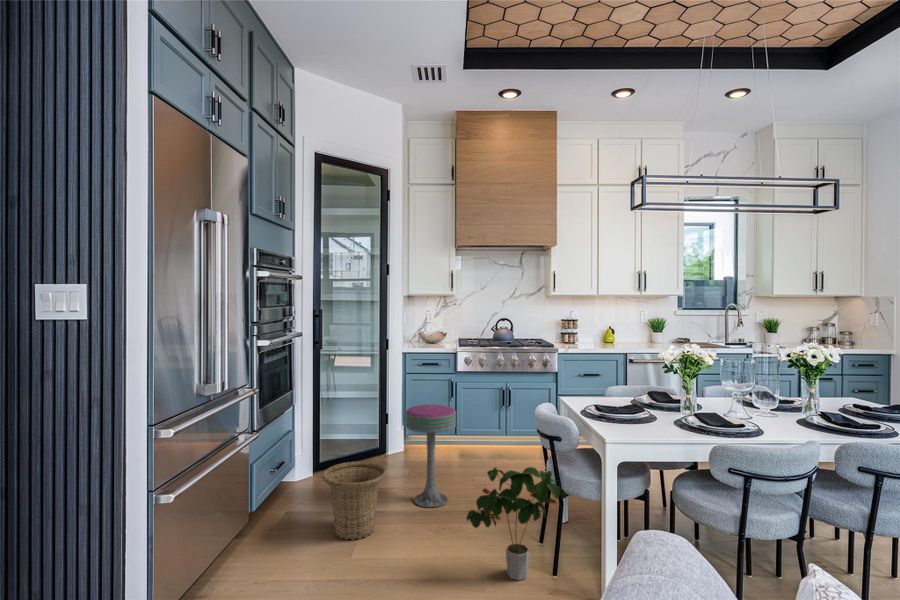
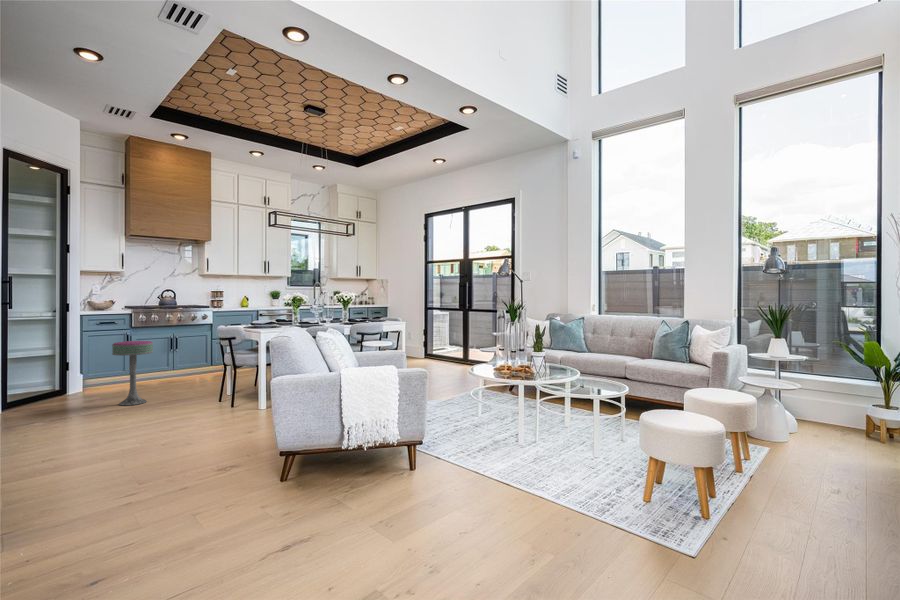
basket: present [322,462,386,540] -> none [57,376,111,423]
potted plant: present [466,467,566,580] -> none [181,355,239,412]

